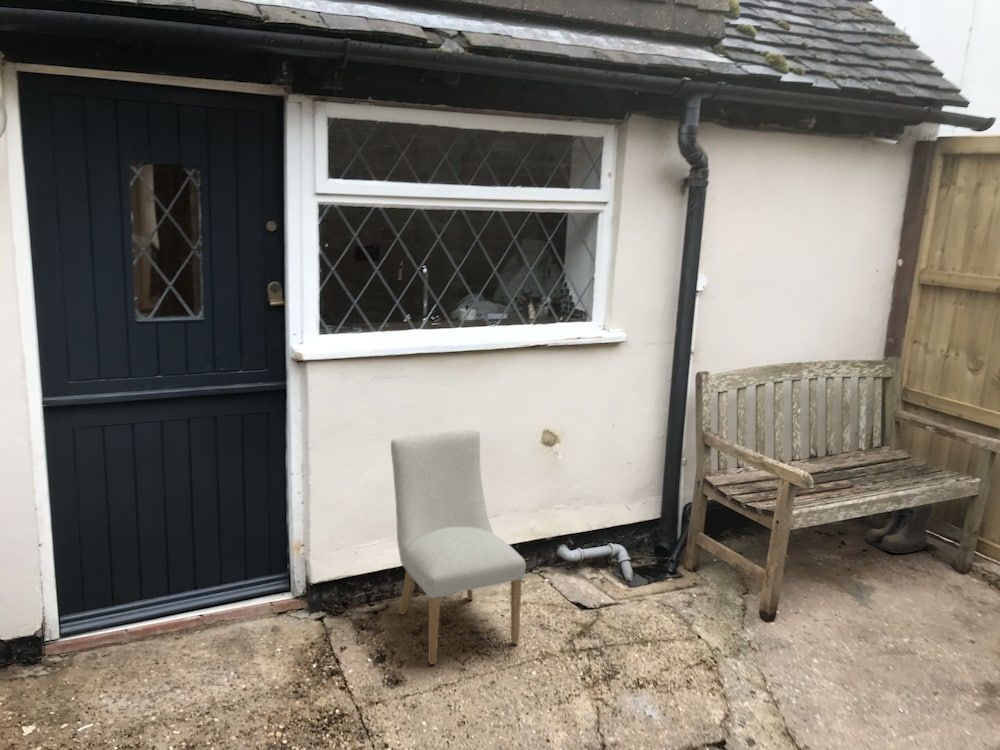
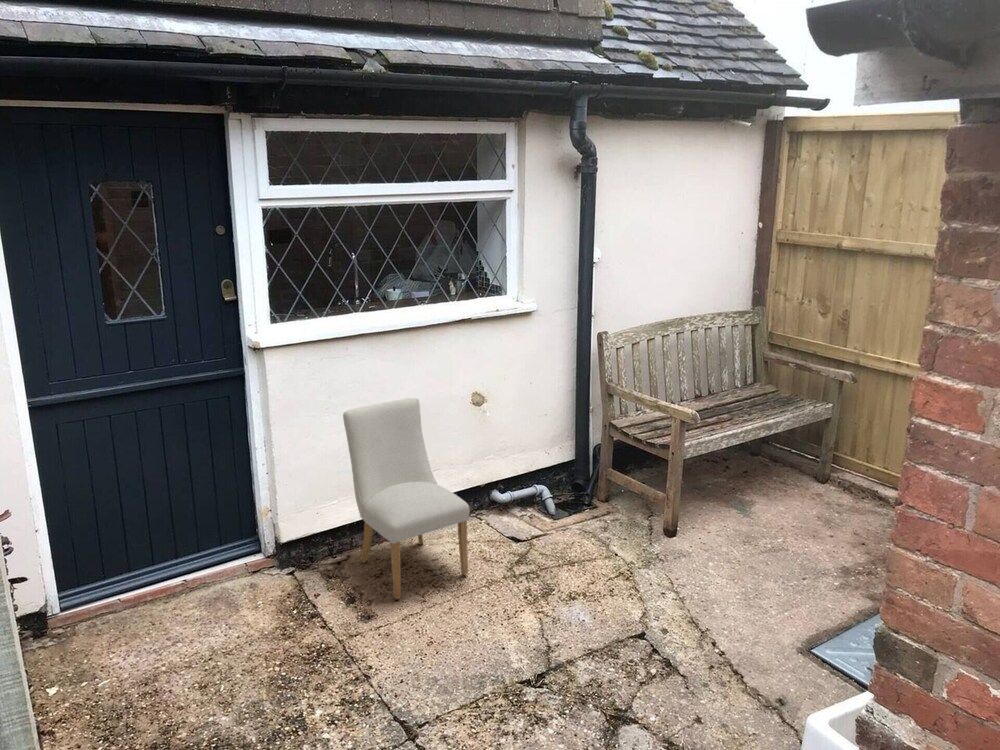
boots: present [865,504,934,553] -> none [744,421,797,471]

